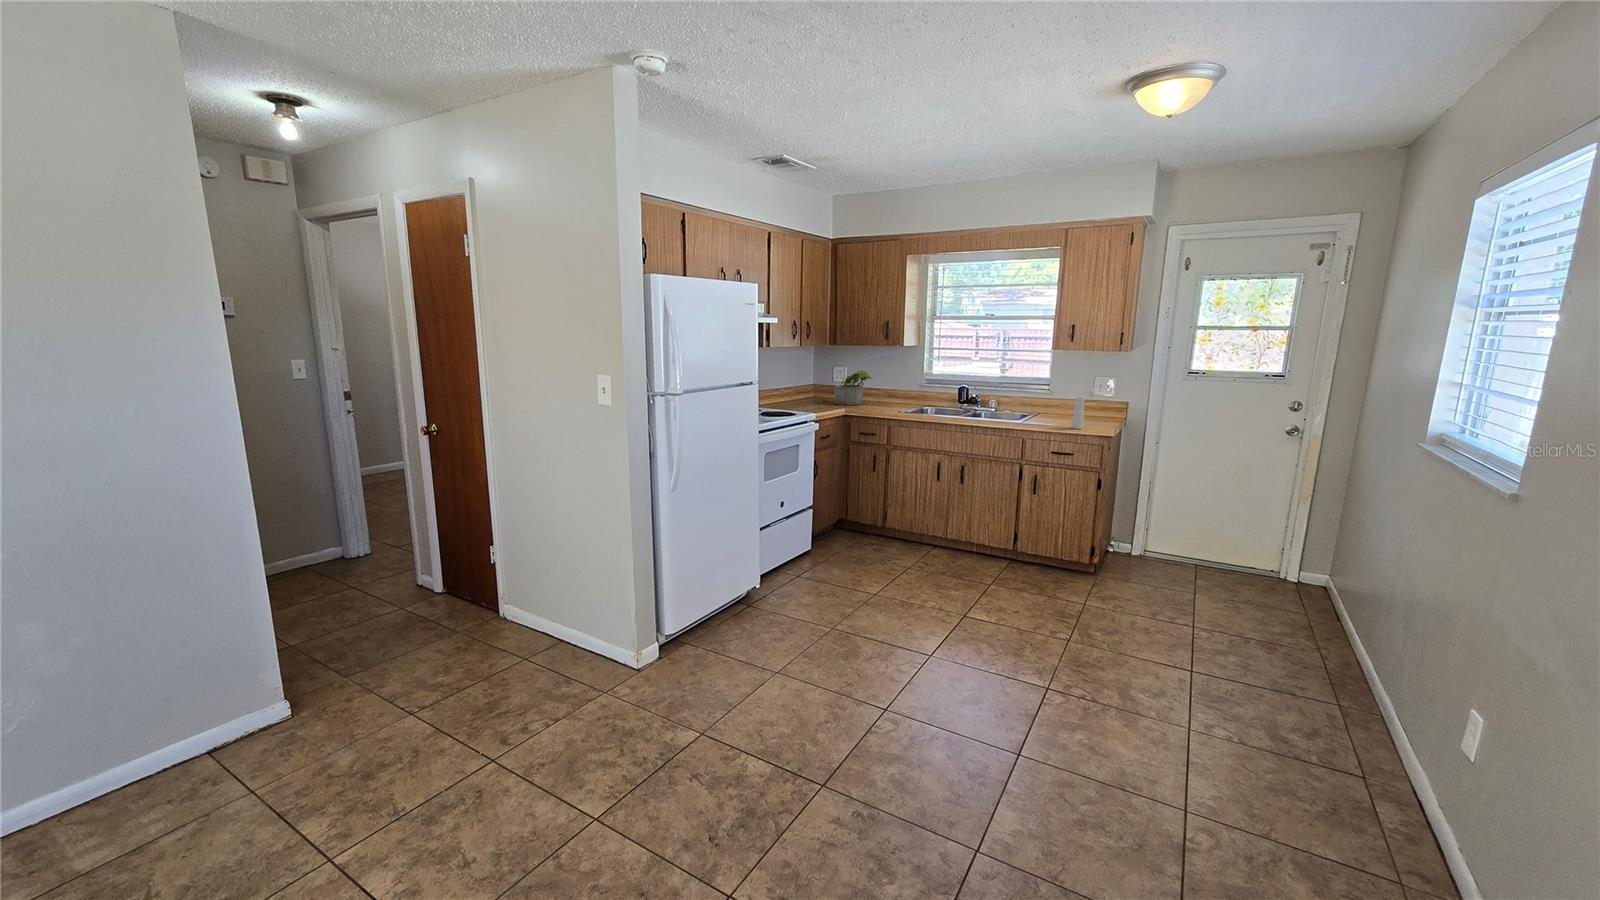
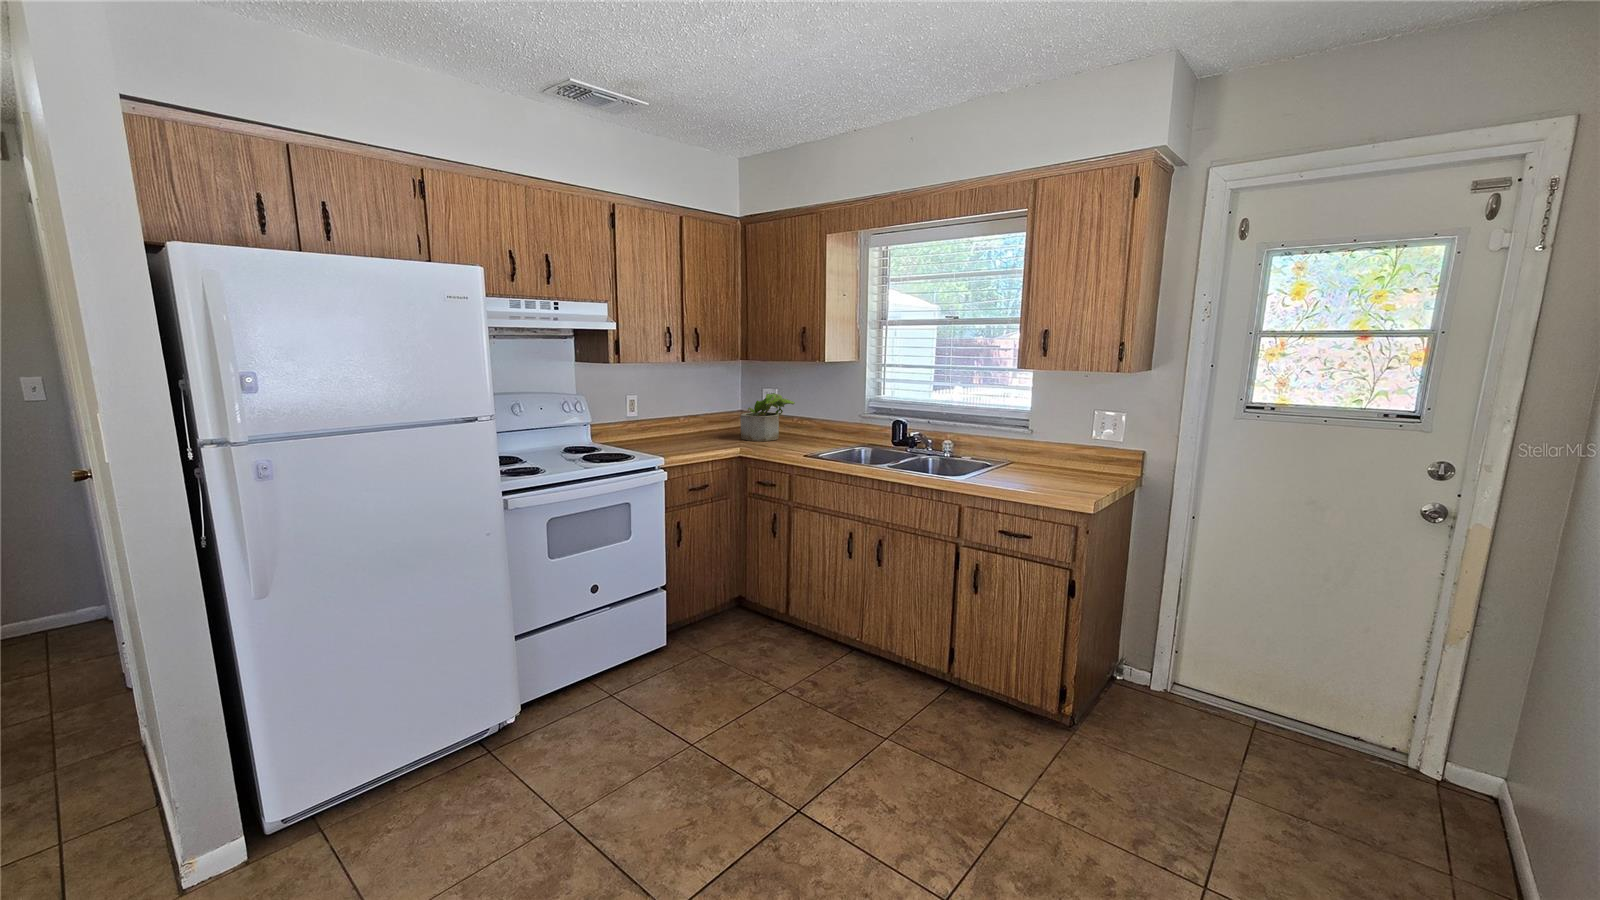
pepper mill: present [1072,389,1096,429] -> none [1029,432,1074,497]

